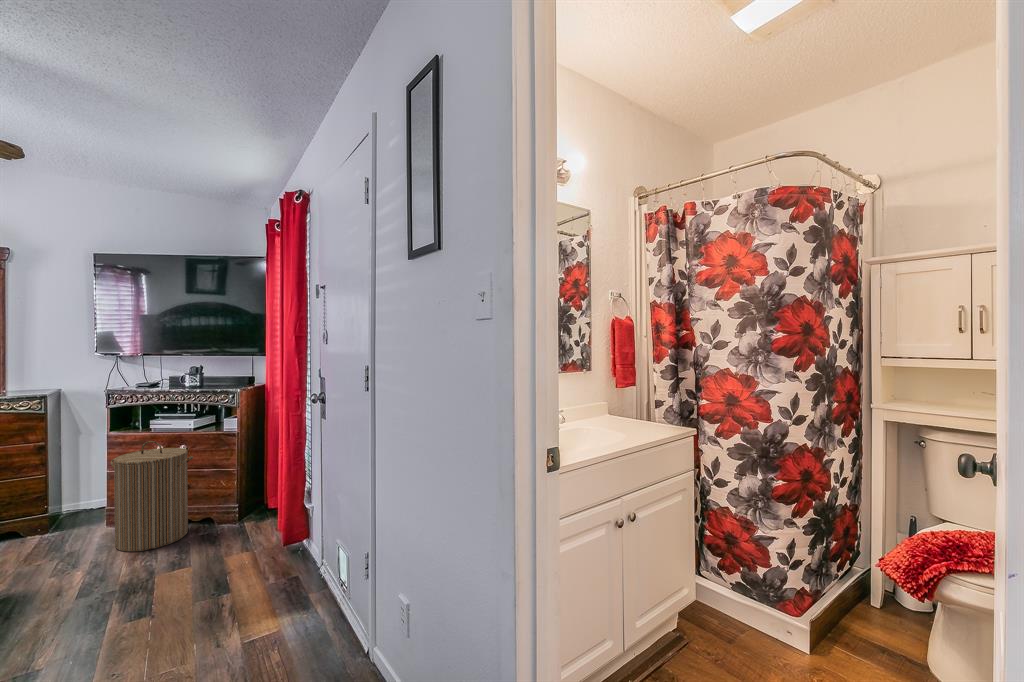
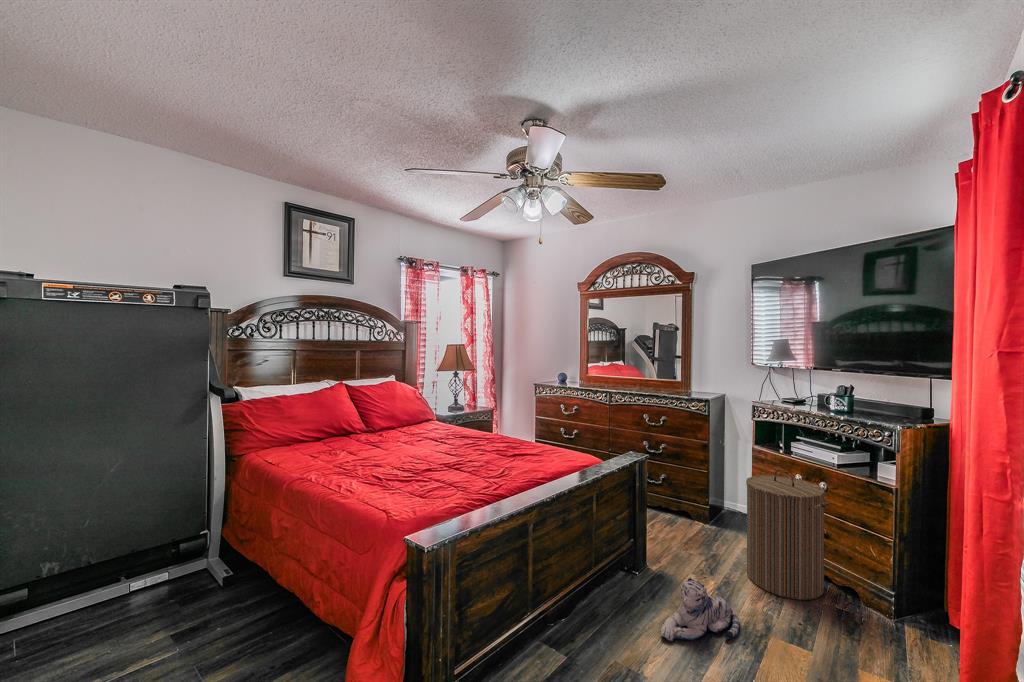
plush toy: none [44,557,129,628] -> present [660,578,740,641]

